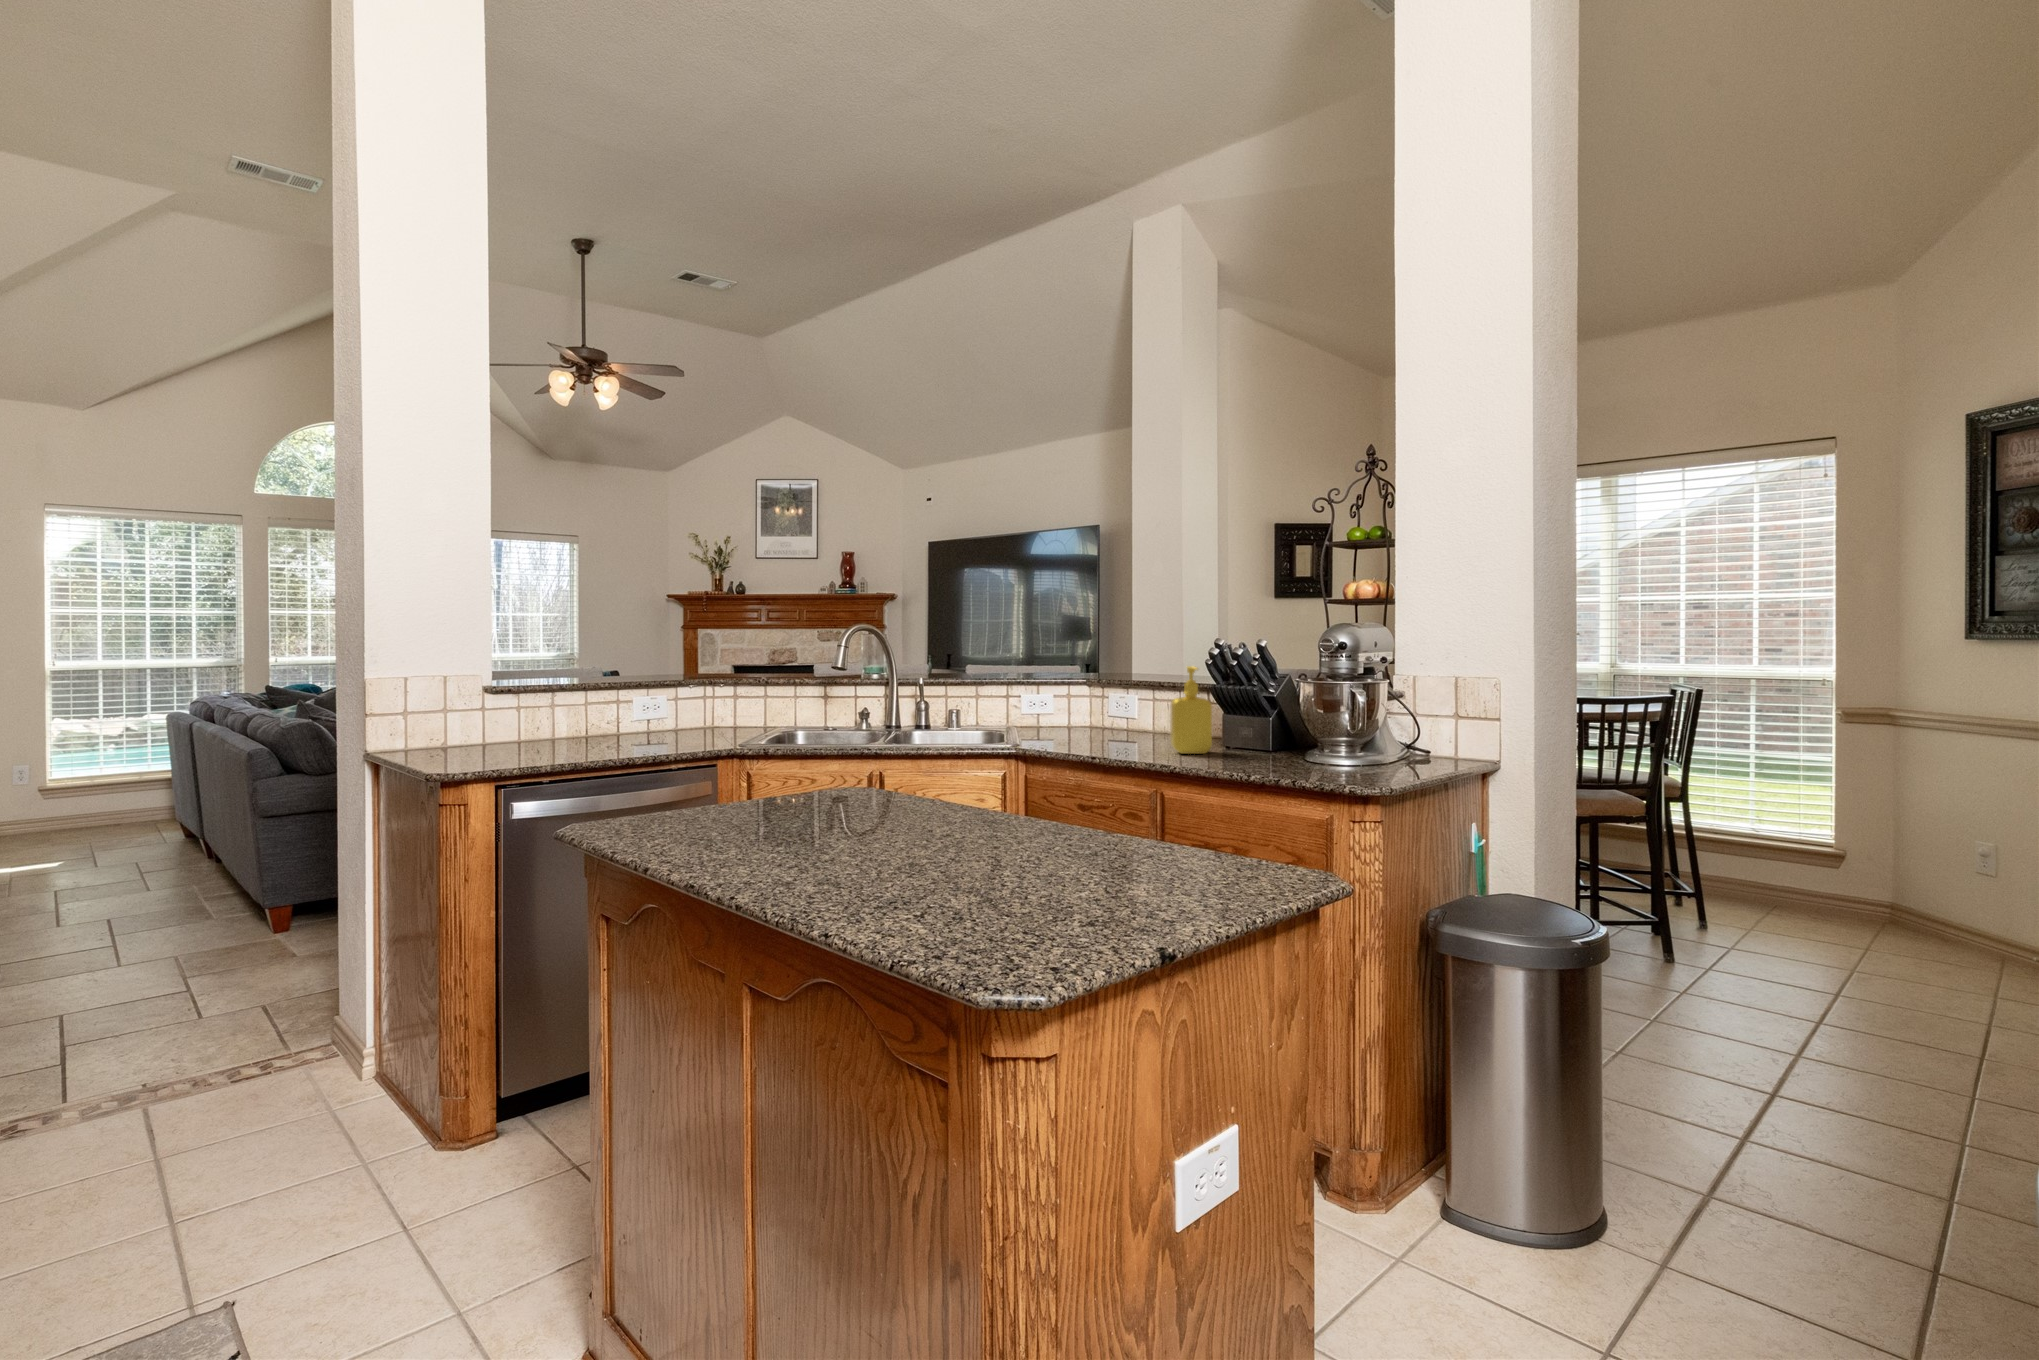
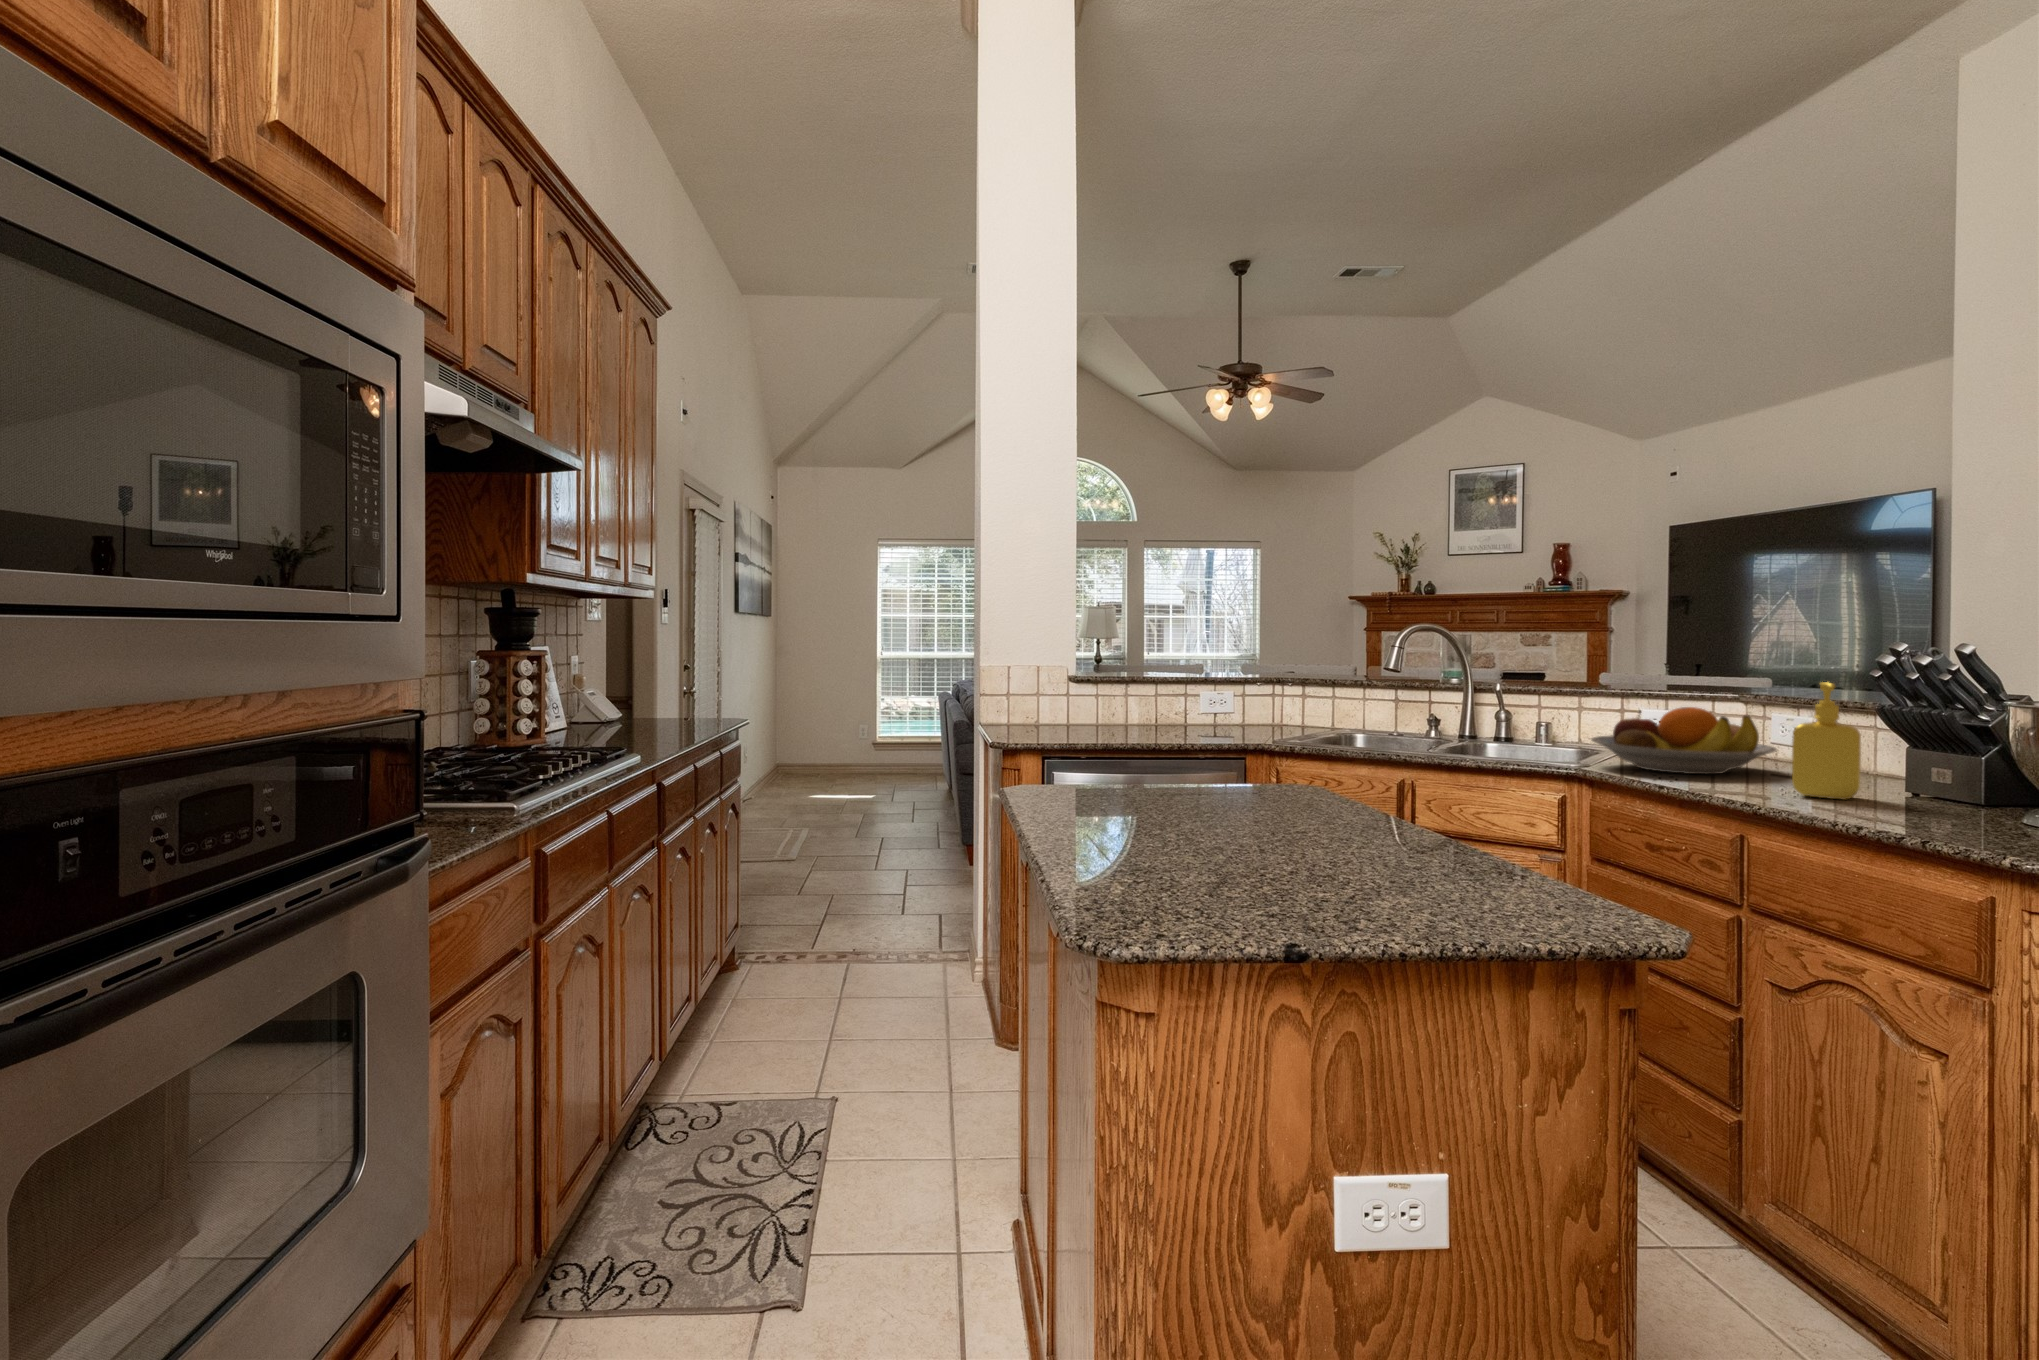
fruit bowl: none [1012,690,1135,744] -> present [1591,707,1777,774]

